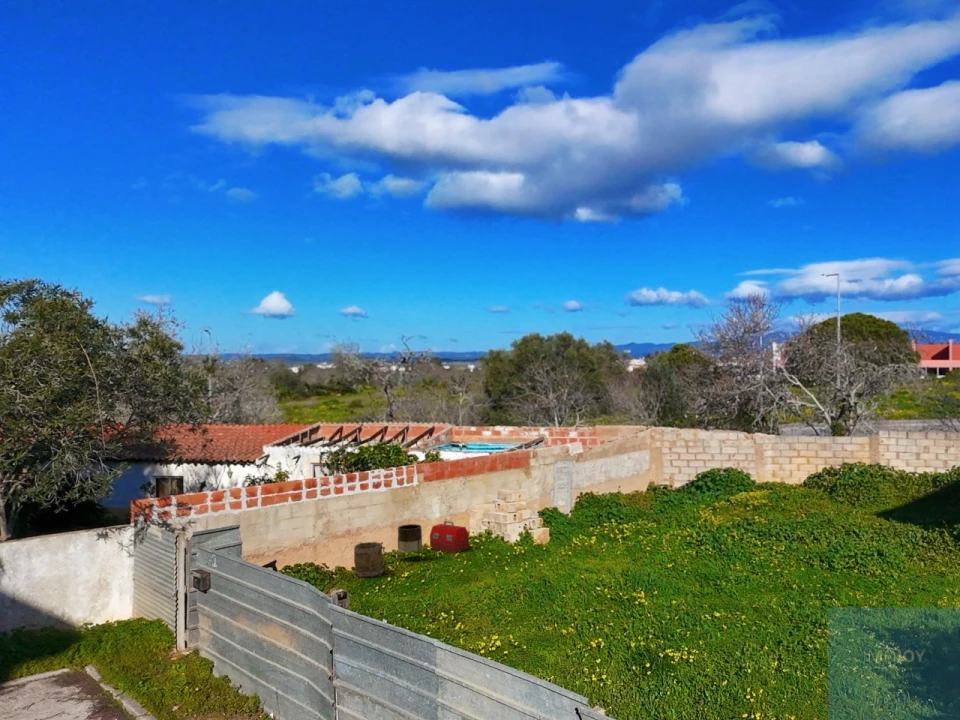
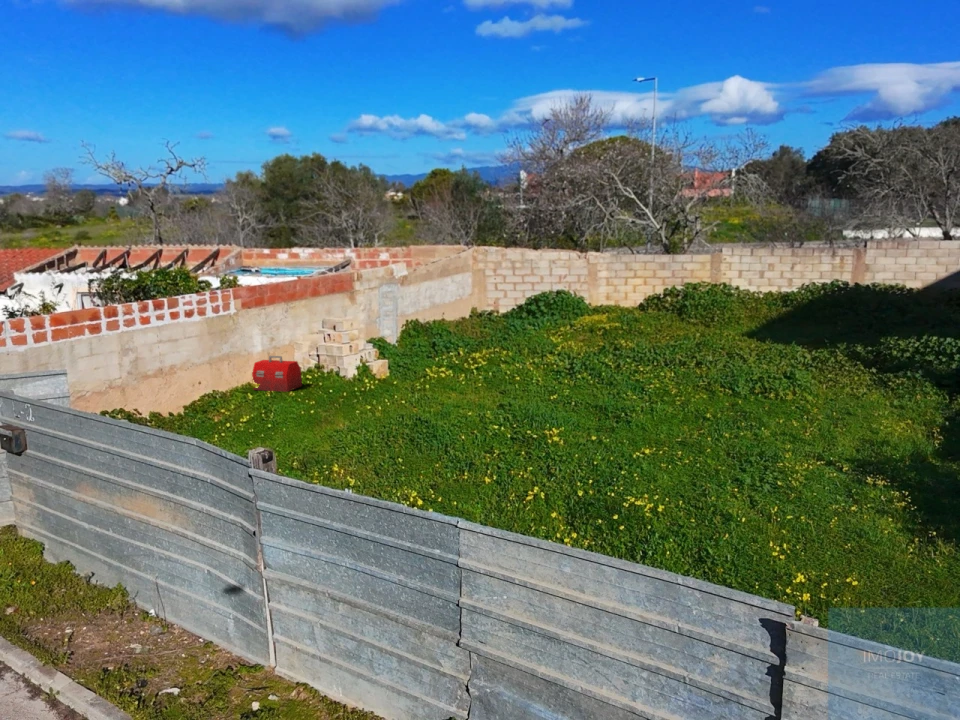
planter: present [398,524,422,559] -> none [217,360,250,404]
bucket: present [354,542,385,577] -> none [171,382,211,424]

